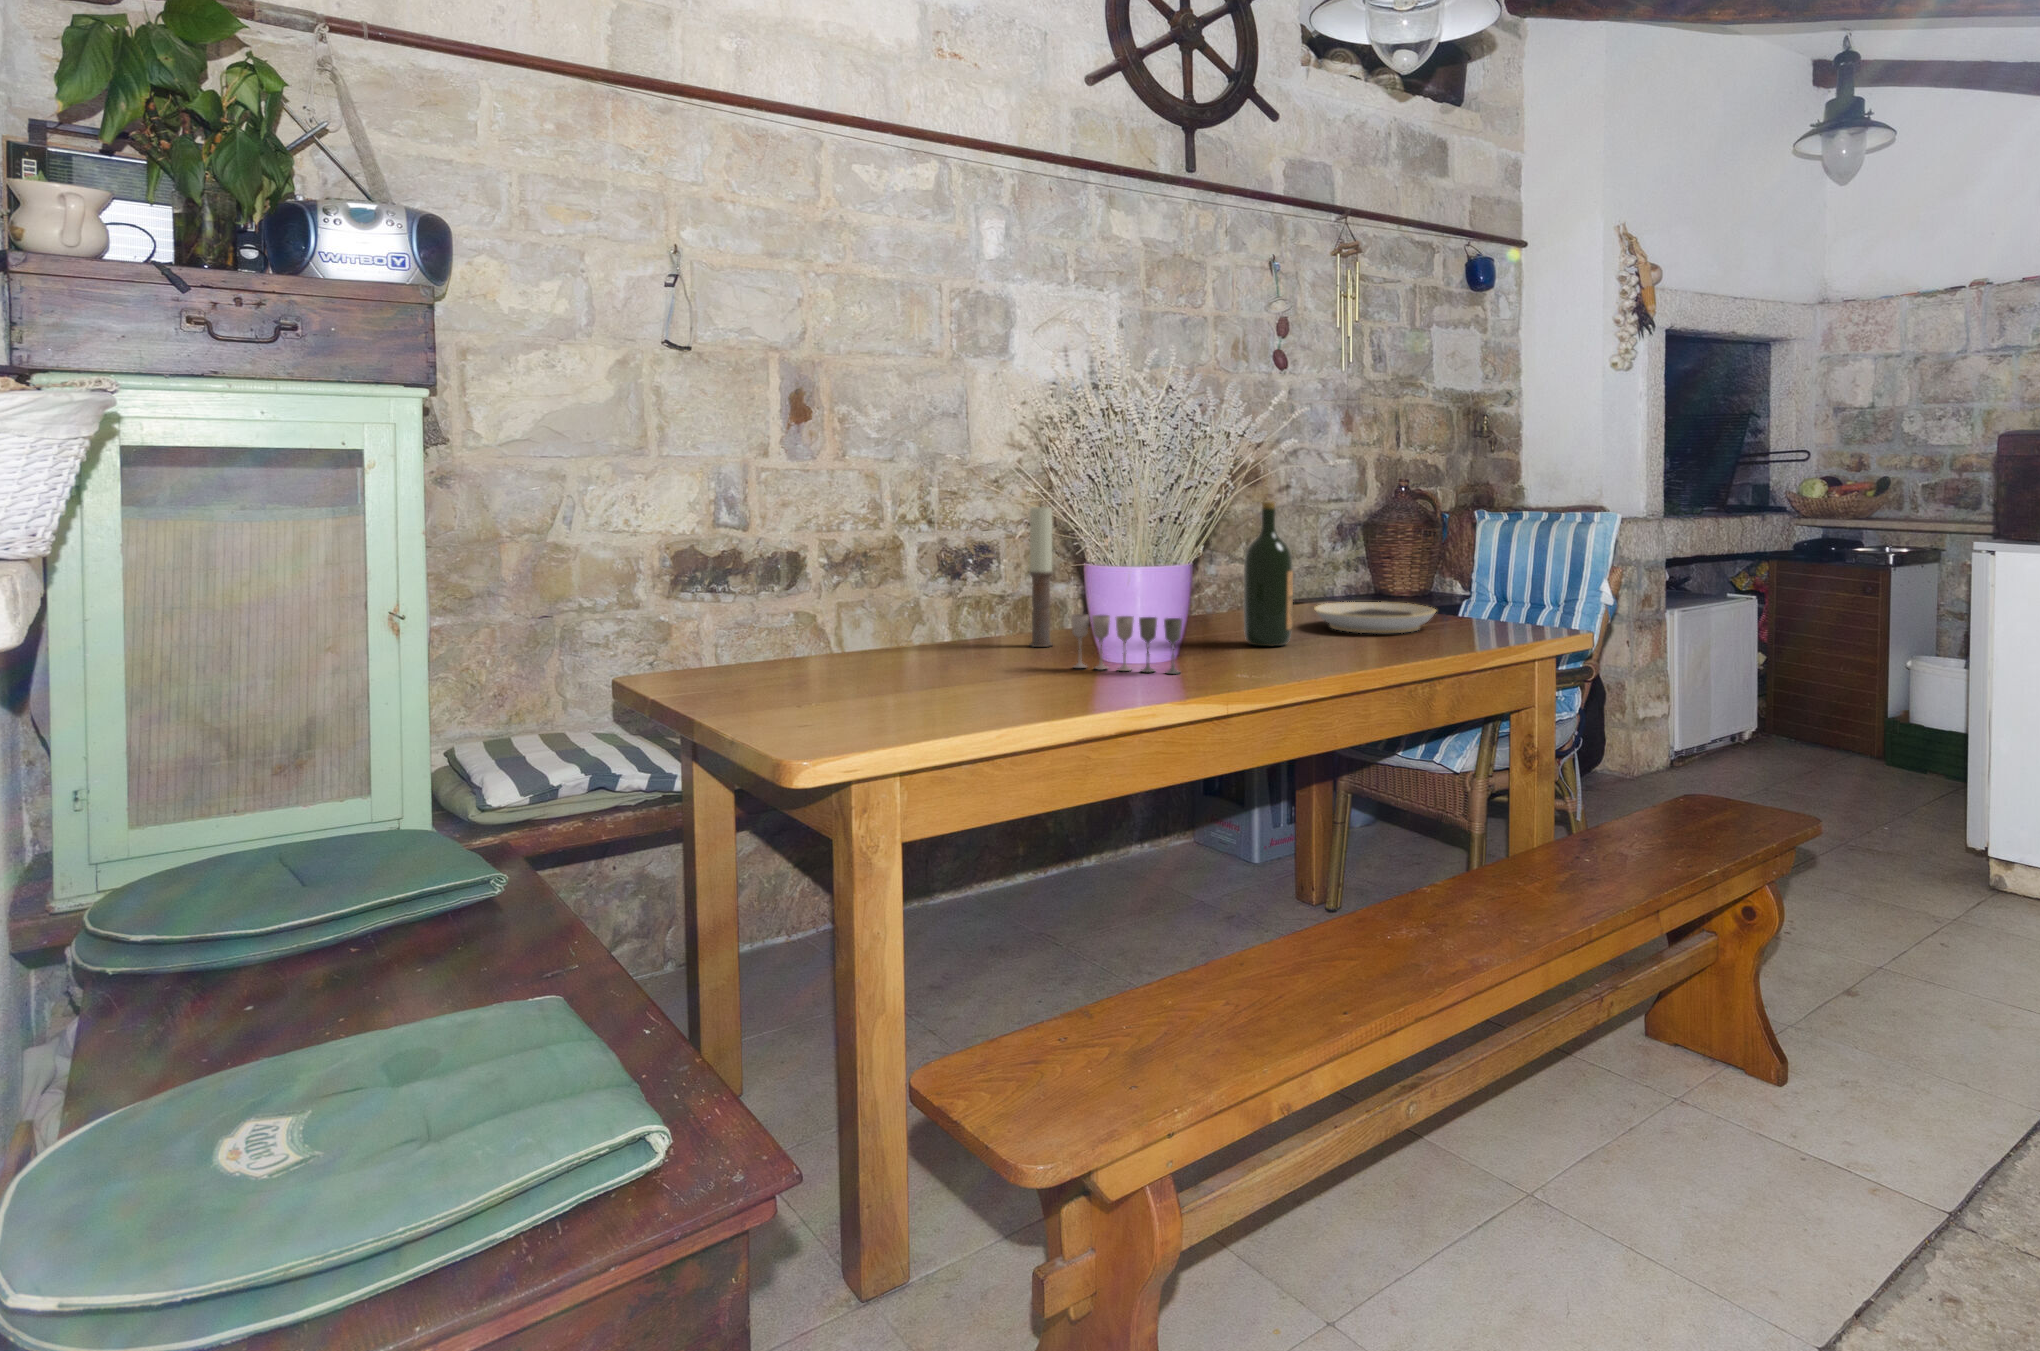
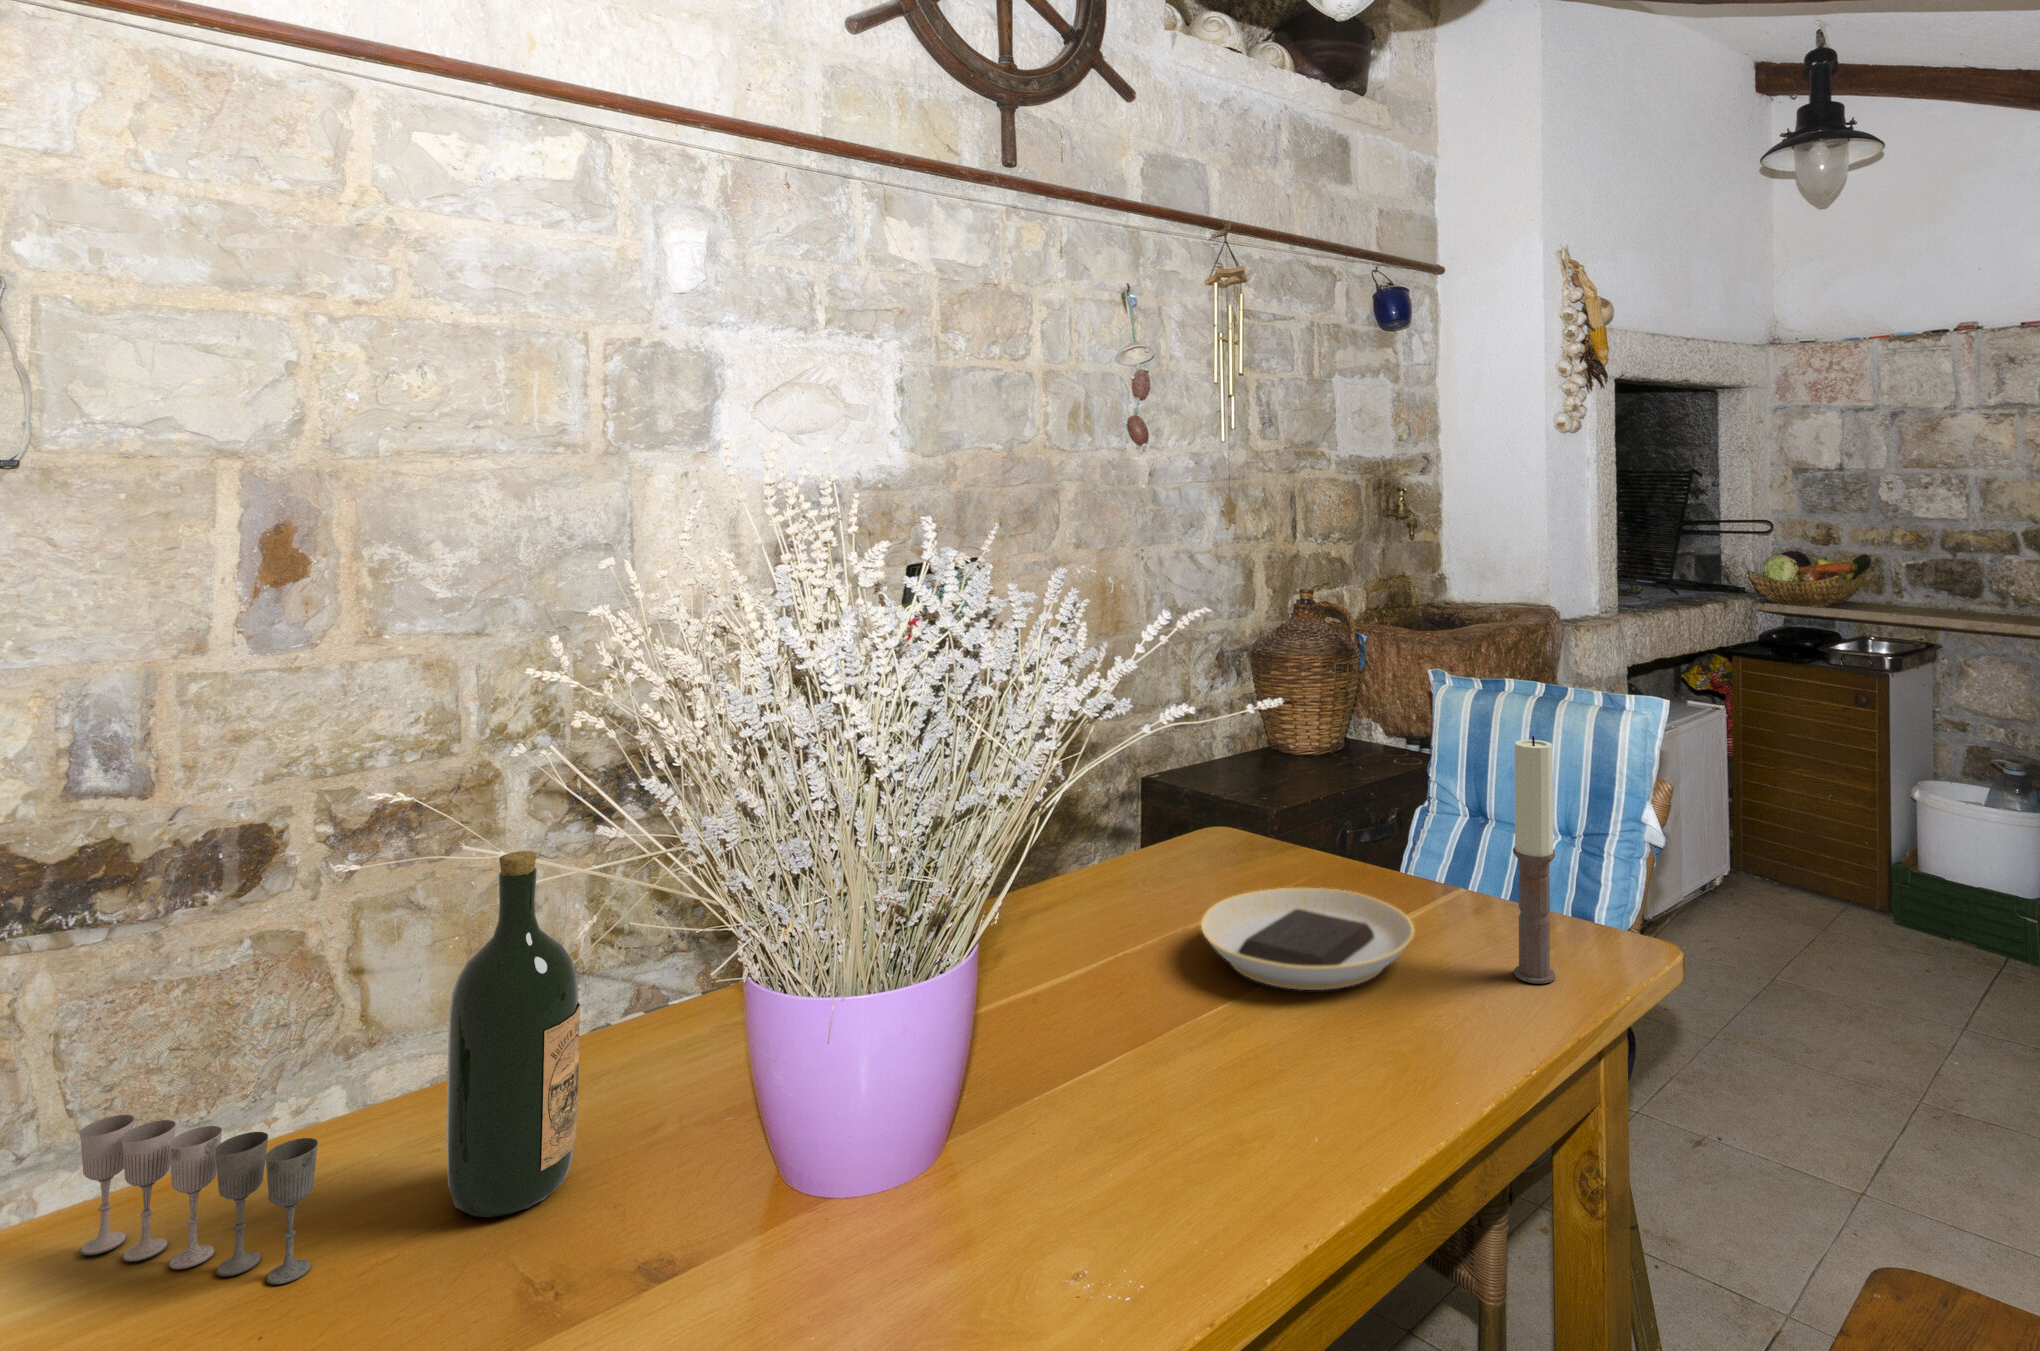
wine bottle: present [1244,501,1293,646] -> present [447,851,580,1217]
candle: present [1029,506,1053,647] -> present [1513,736,1555,984]
wine glass: present [1071,614,1182,674] -> present [80,1115,318,1284]

